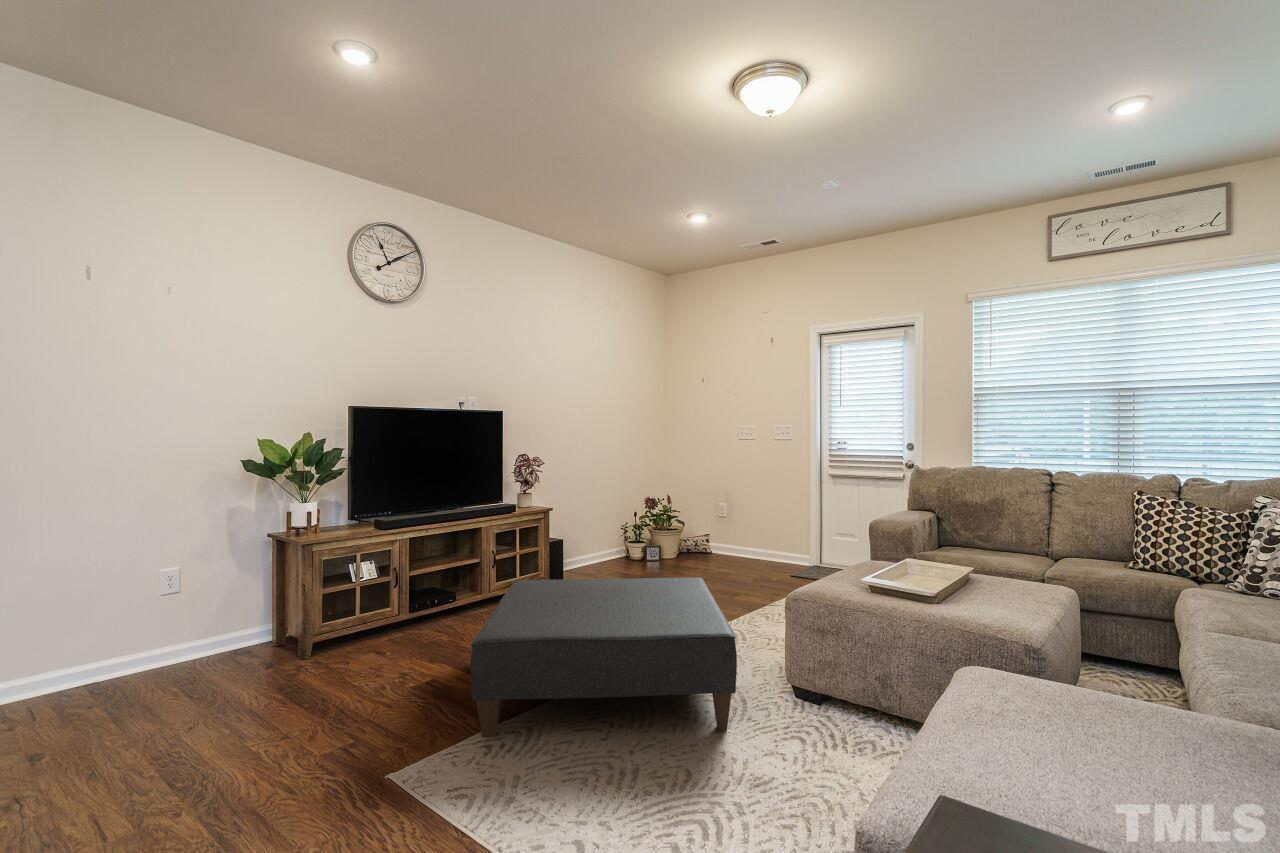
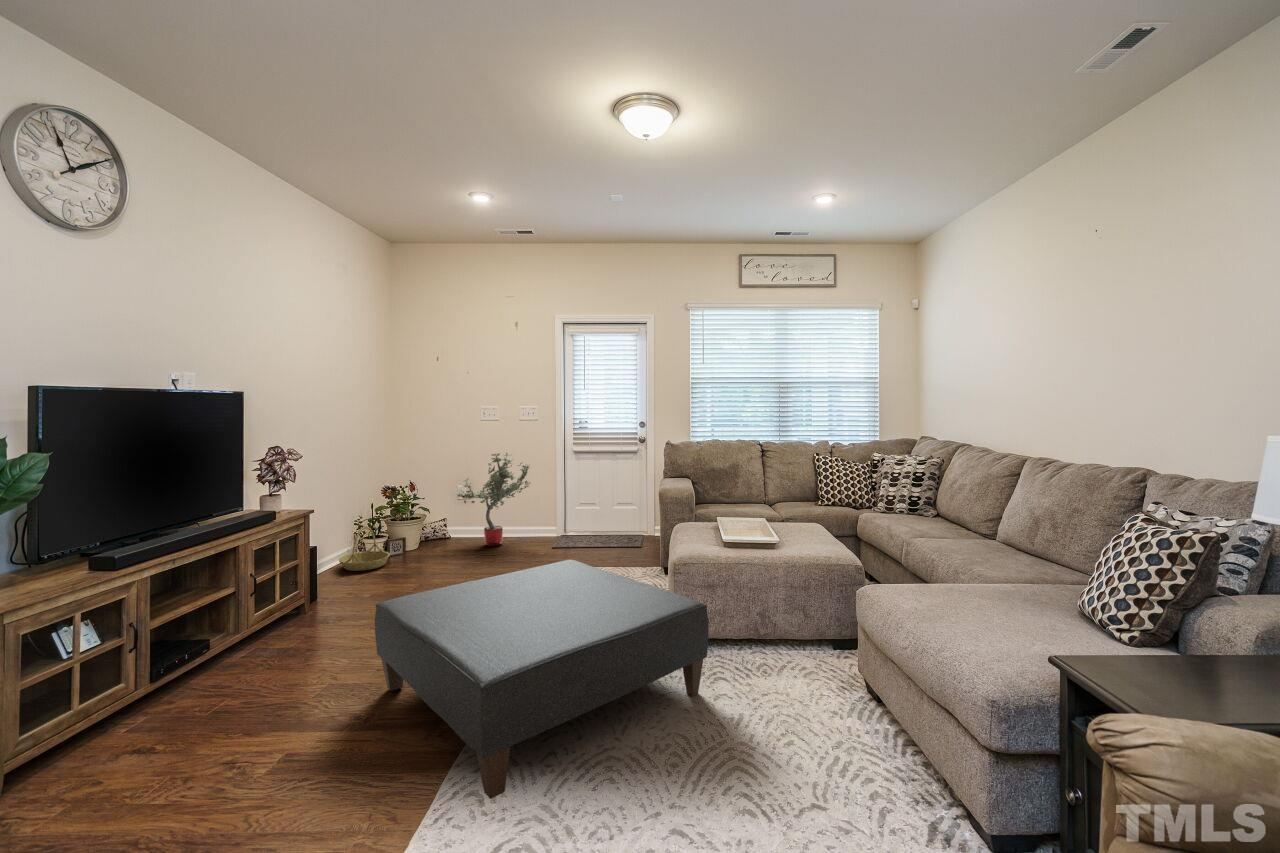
potted tree: none [708,472,775,567] -> present [457,453,530,546]
basket: none [599,531,639,569] -> present [339,526,390,571]

